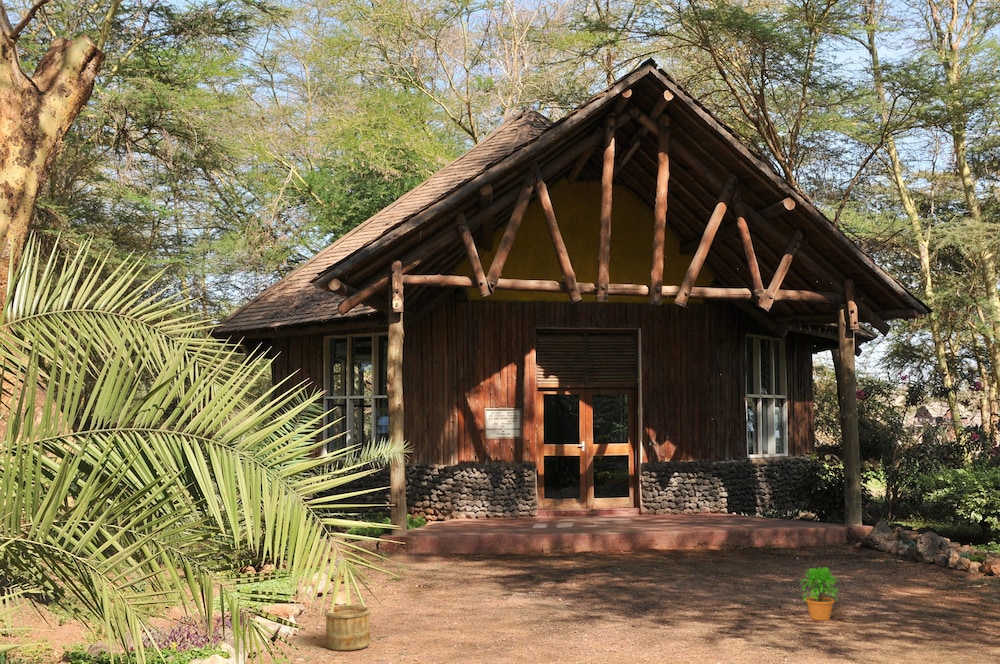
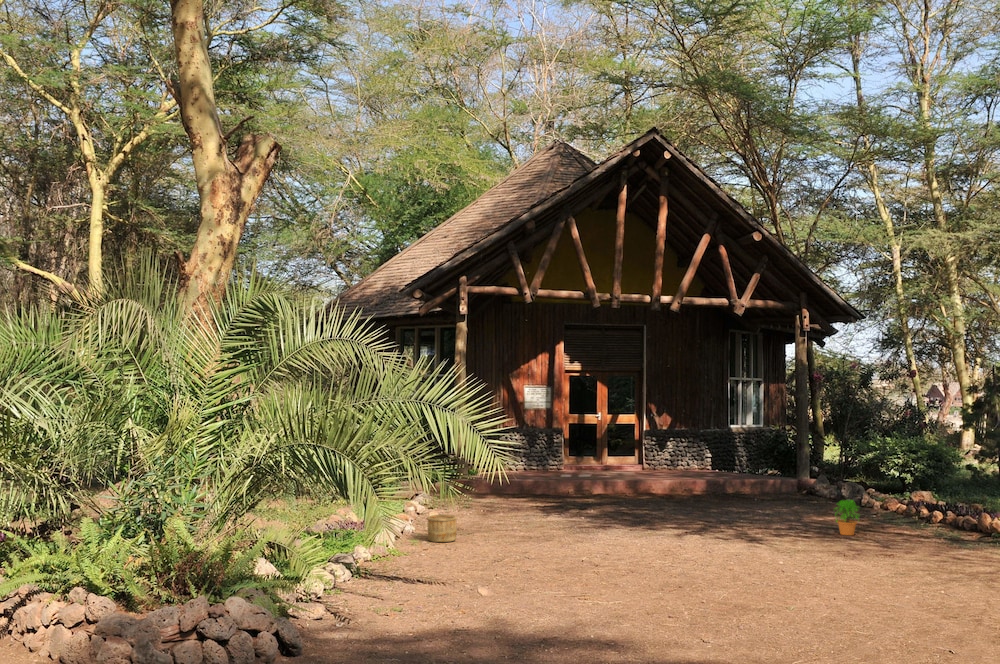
potted plant: present [802,567,838,620] -> present [835,500,858,535]

